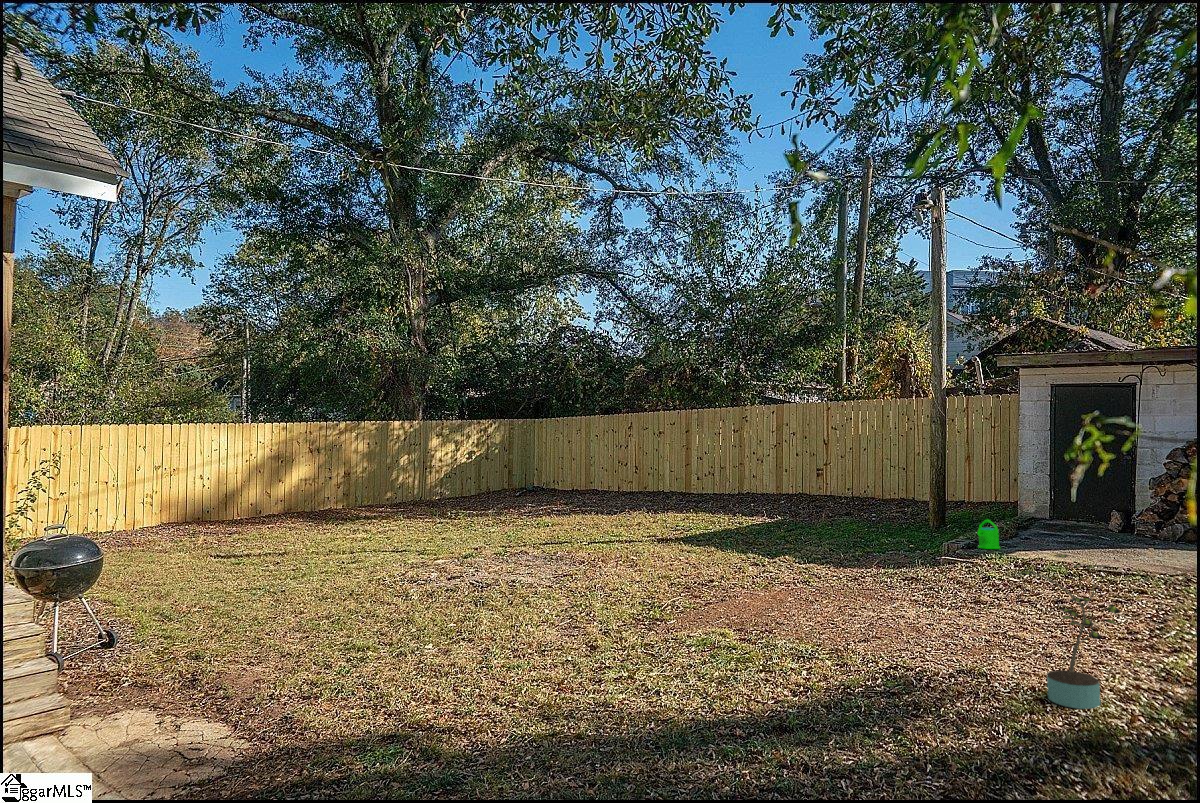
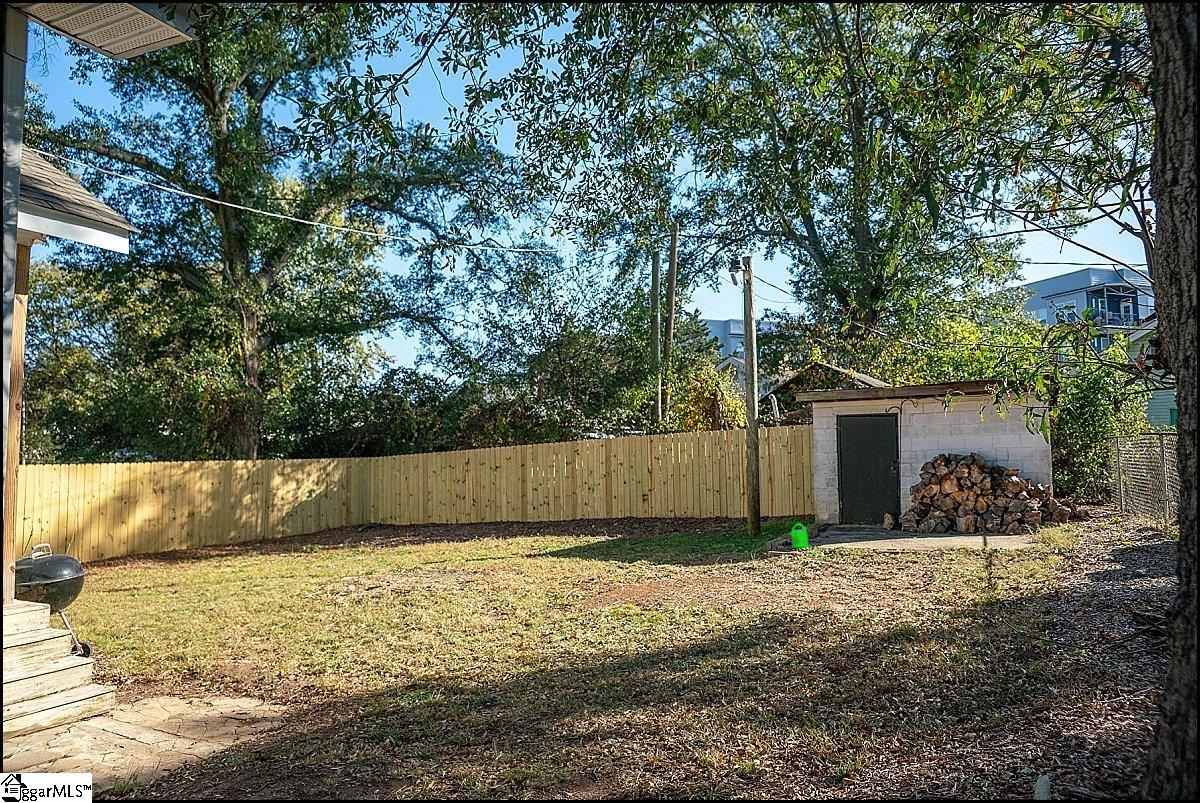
potted plant: present [1018,554,1120,709] -> none [847,515,915,625]

